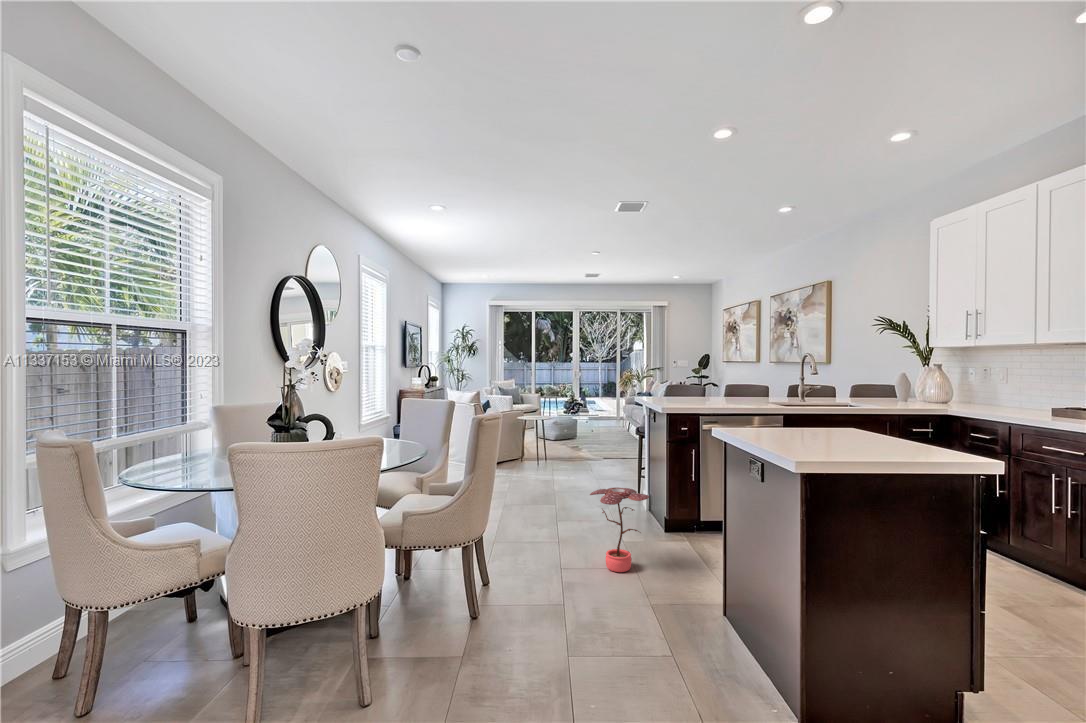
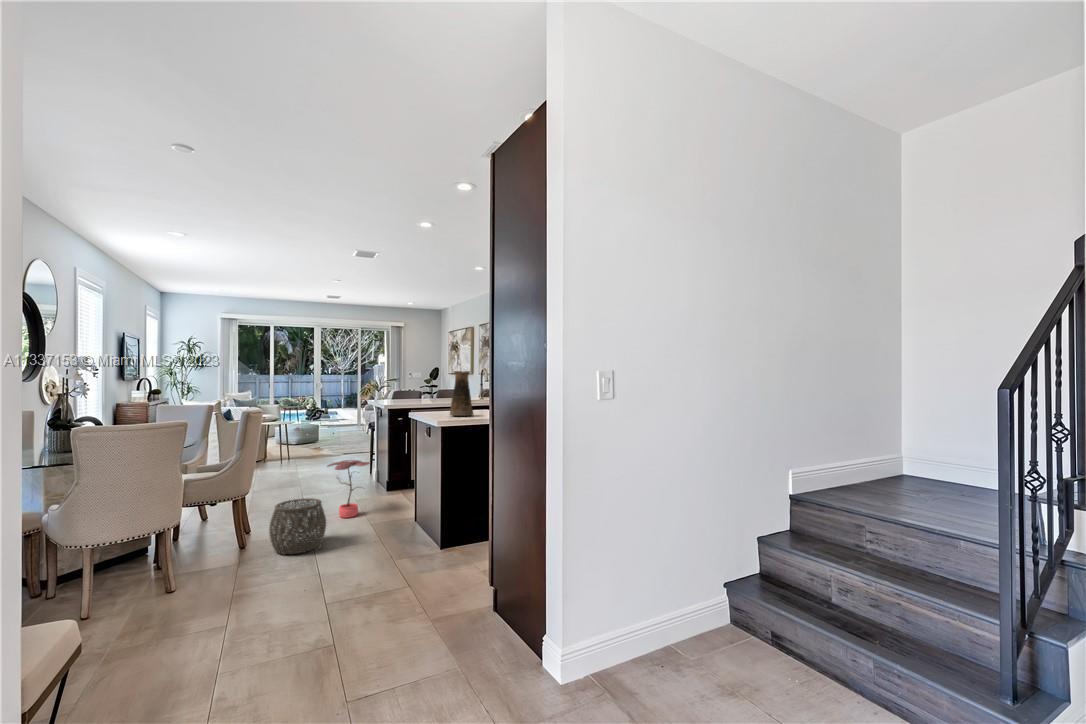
pitcher: none [808,365,861,454] -> present [450,371,473,416]
woven basket: none [515,548,592,640] -> present [269,498,326,554]

